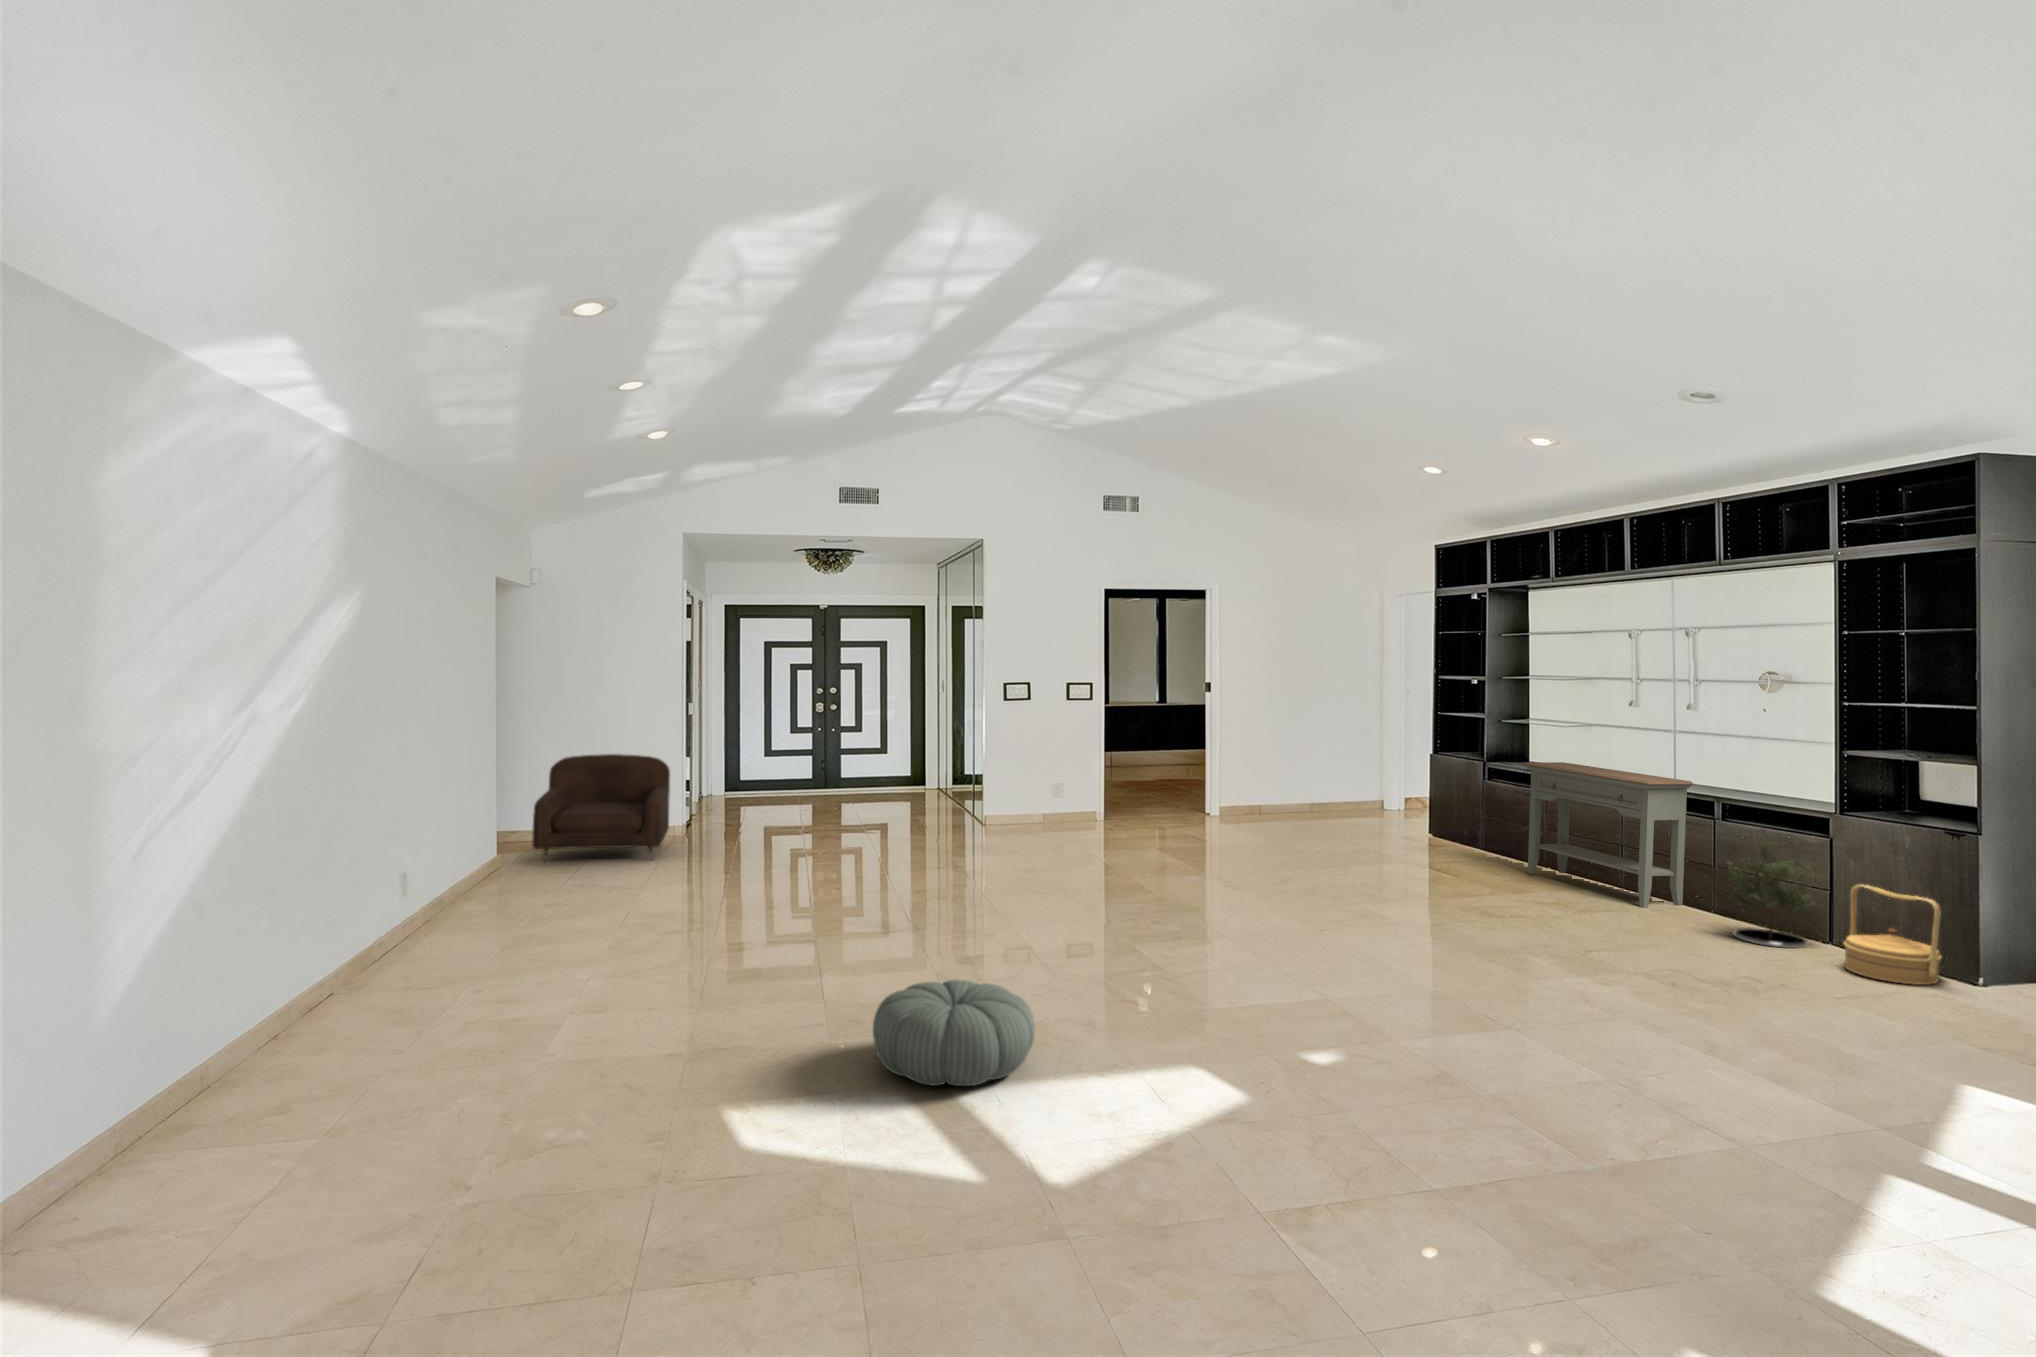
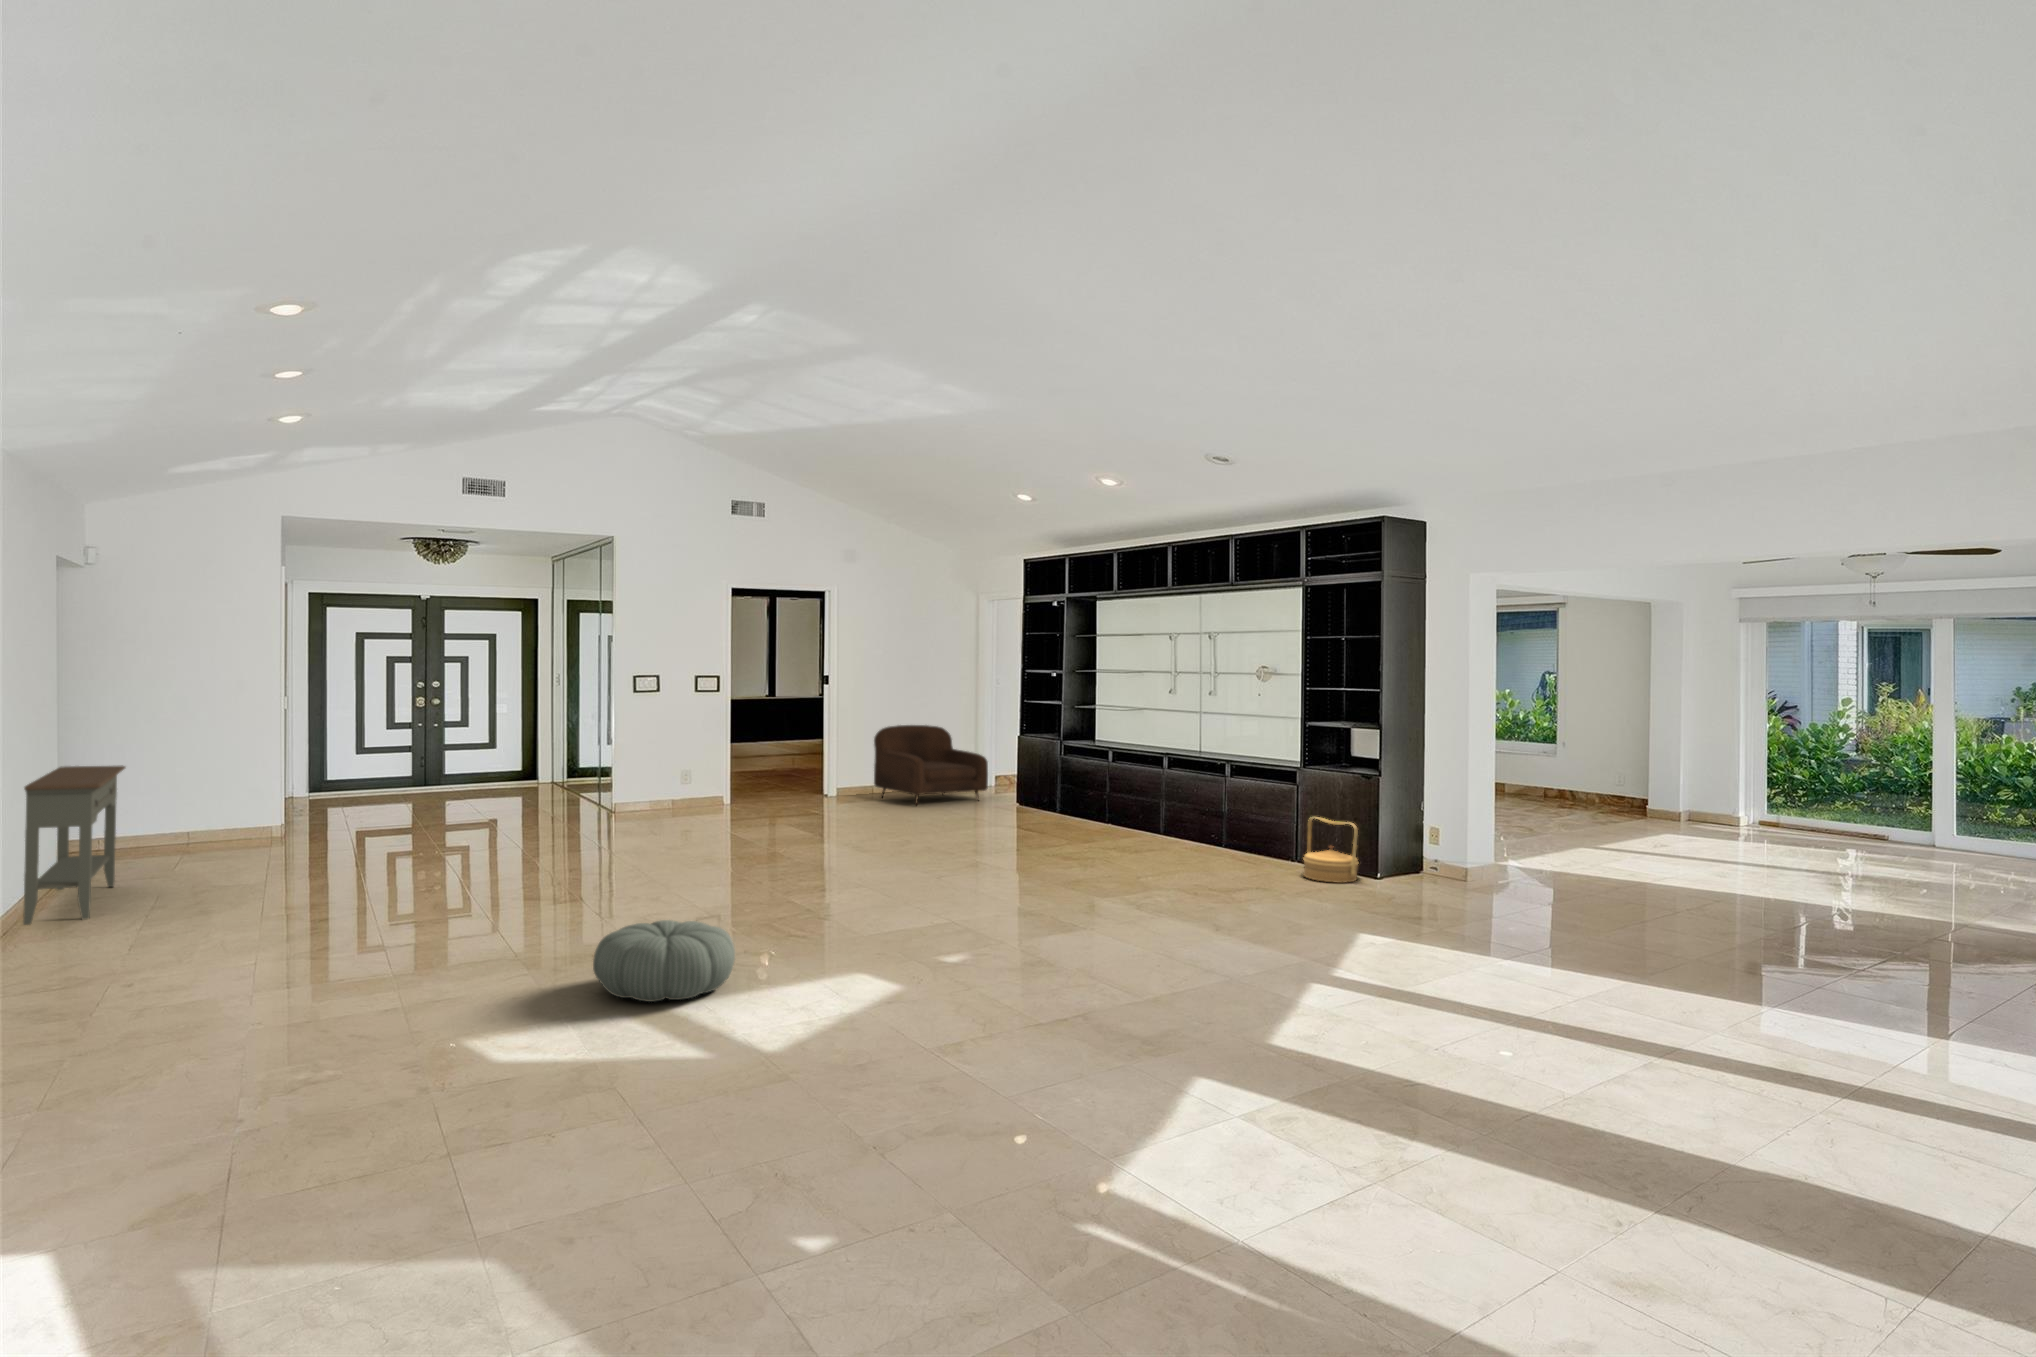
armchair: present [532,754,670,863] -> present [874,725,988,805]
console table: present [1523,762,1693,908] -> present [23,766,125,925]
potted tree: present [1730,827,1815,948] -> none [1231,779,1290,867]

